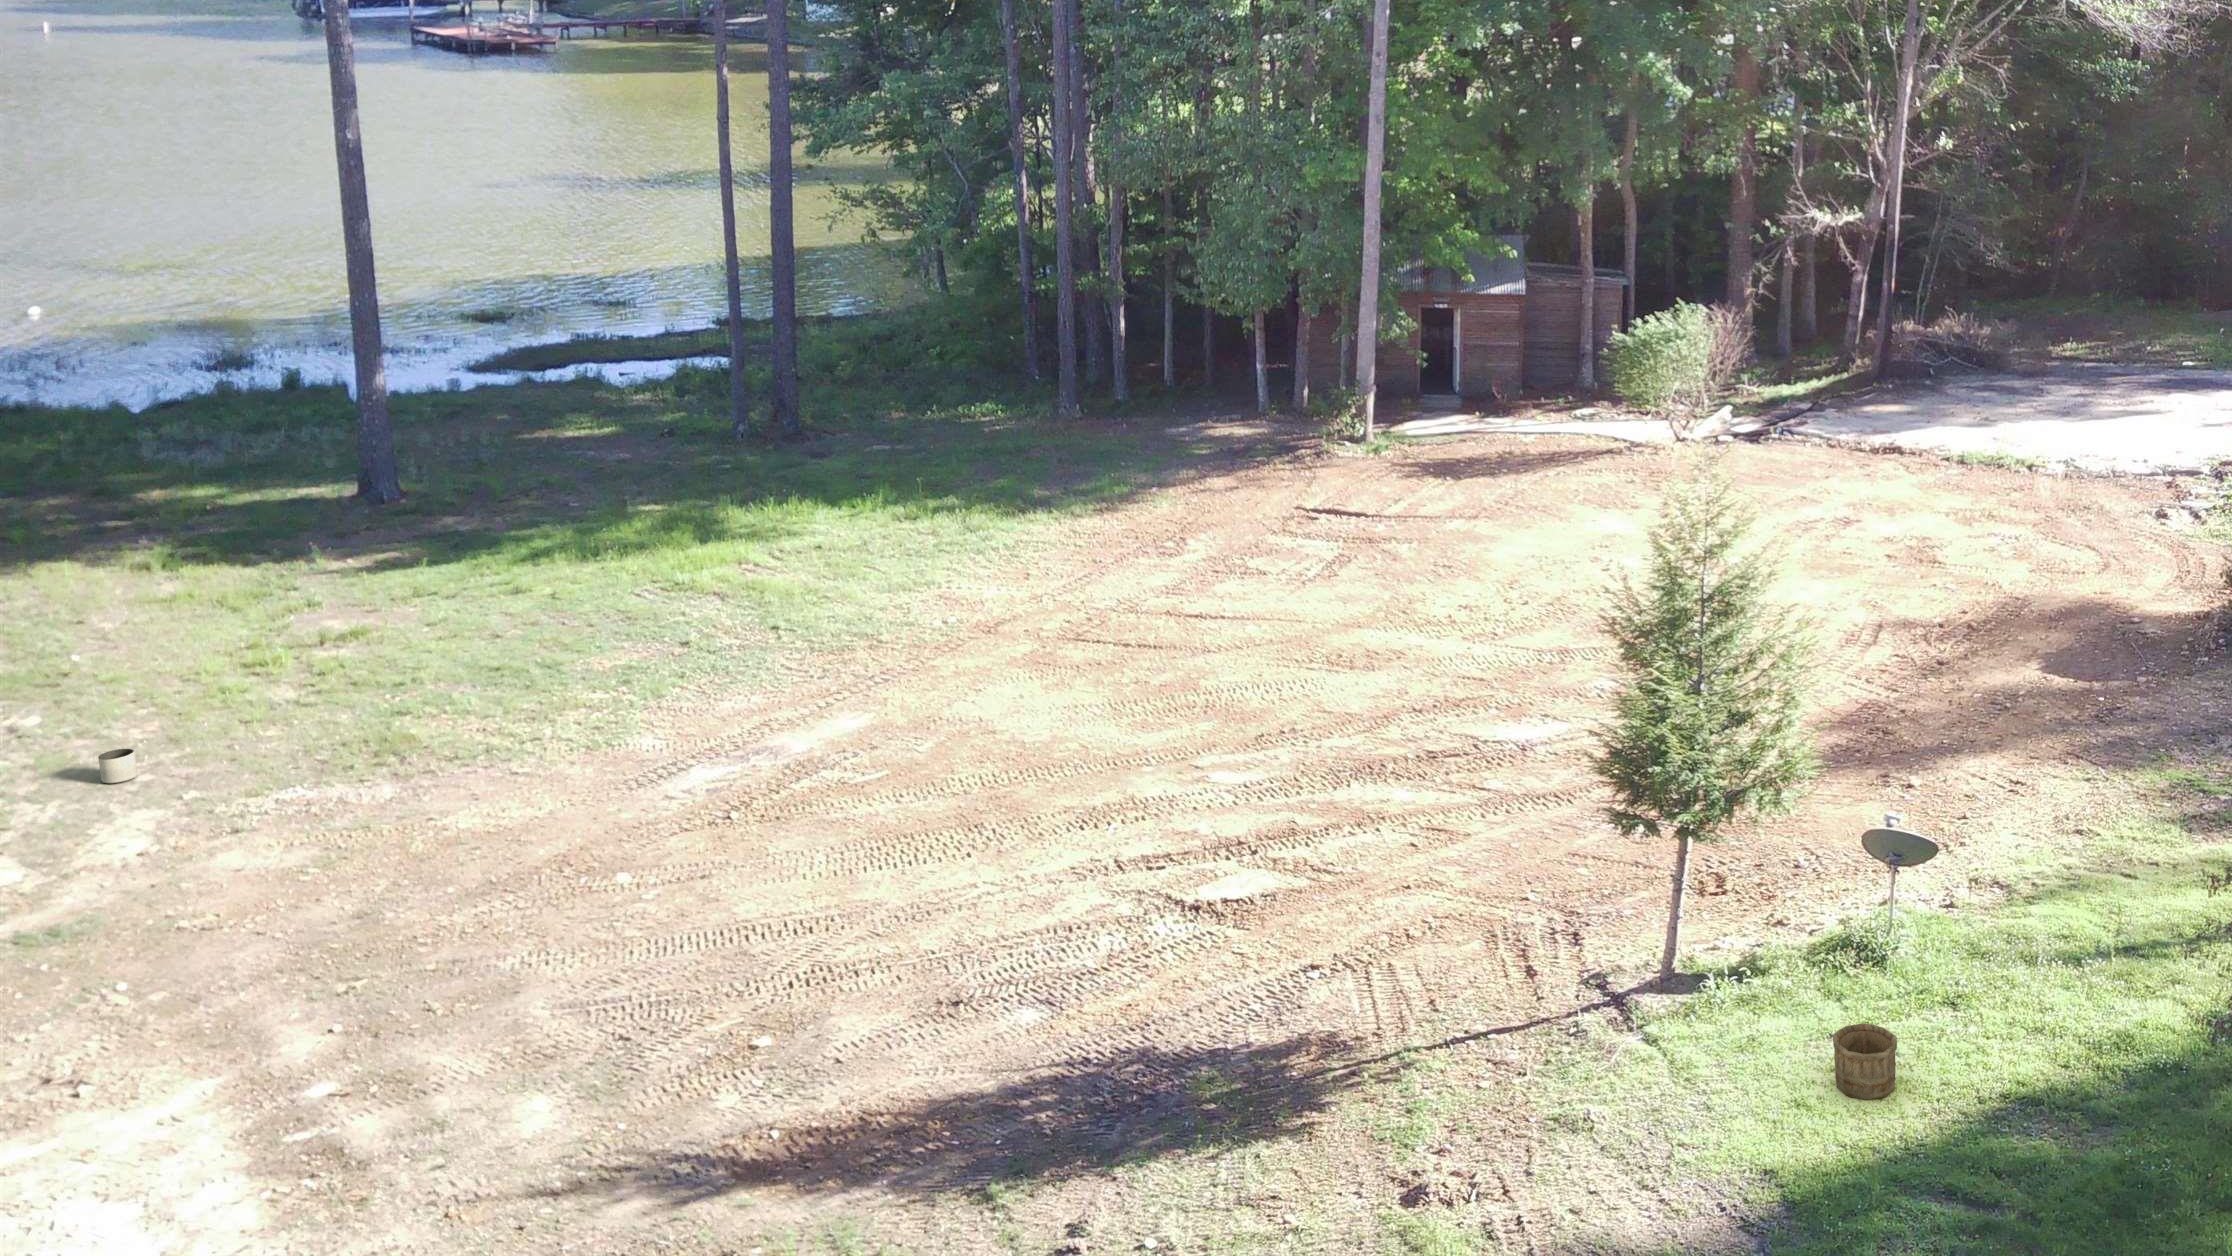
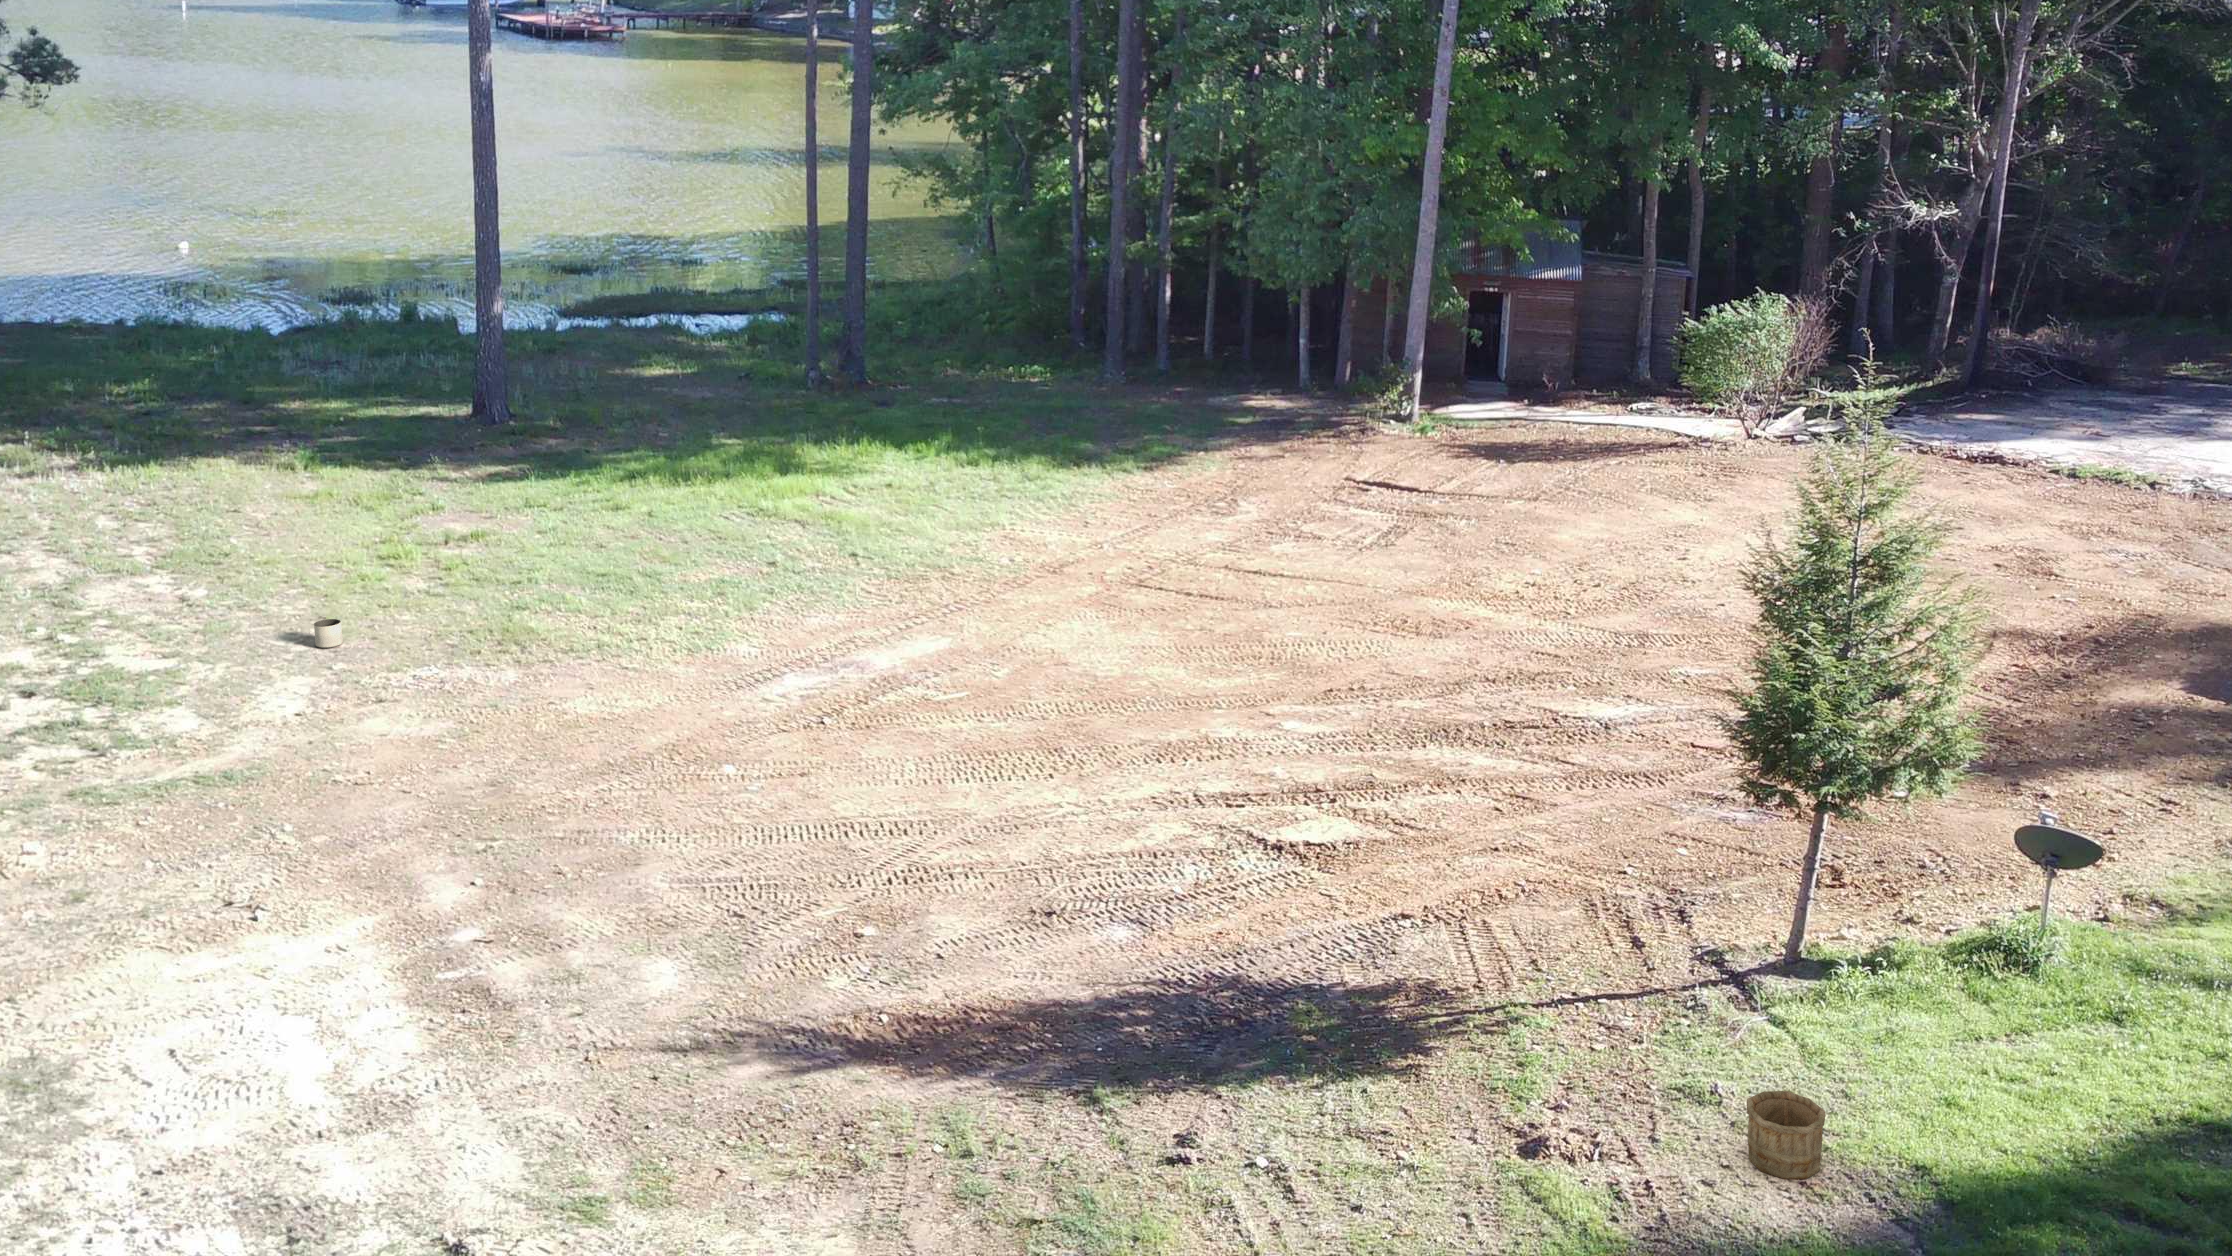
wooden bucket: present [1833,1023,1897,1100] -> present [1747,1091,1825,1179]

